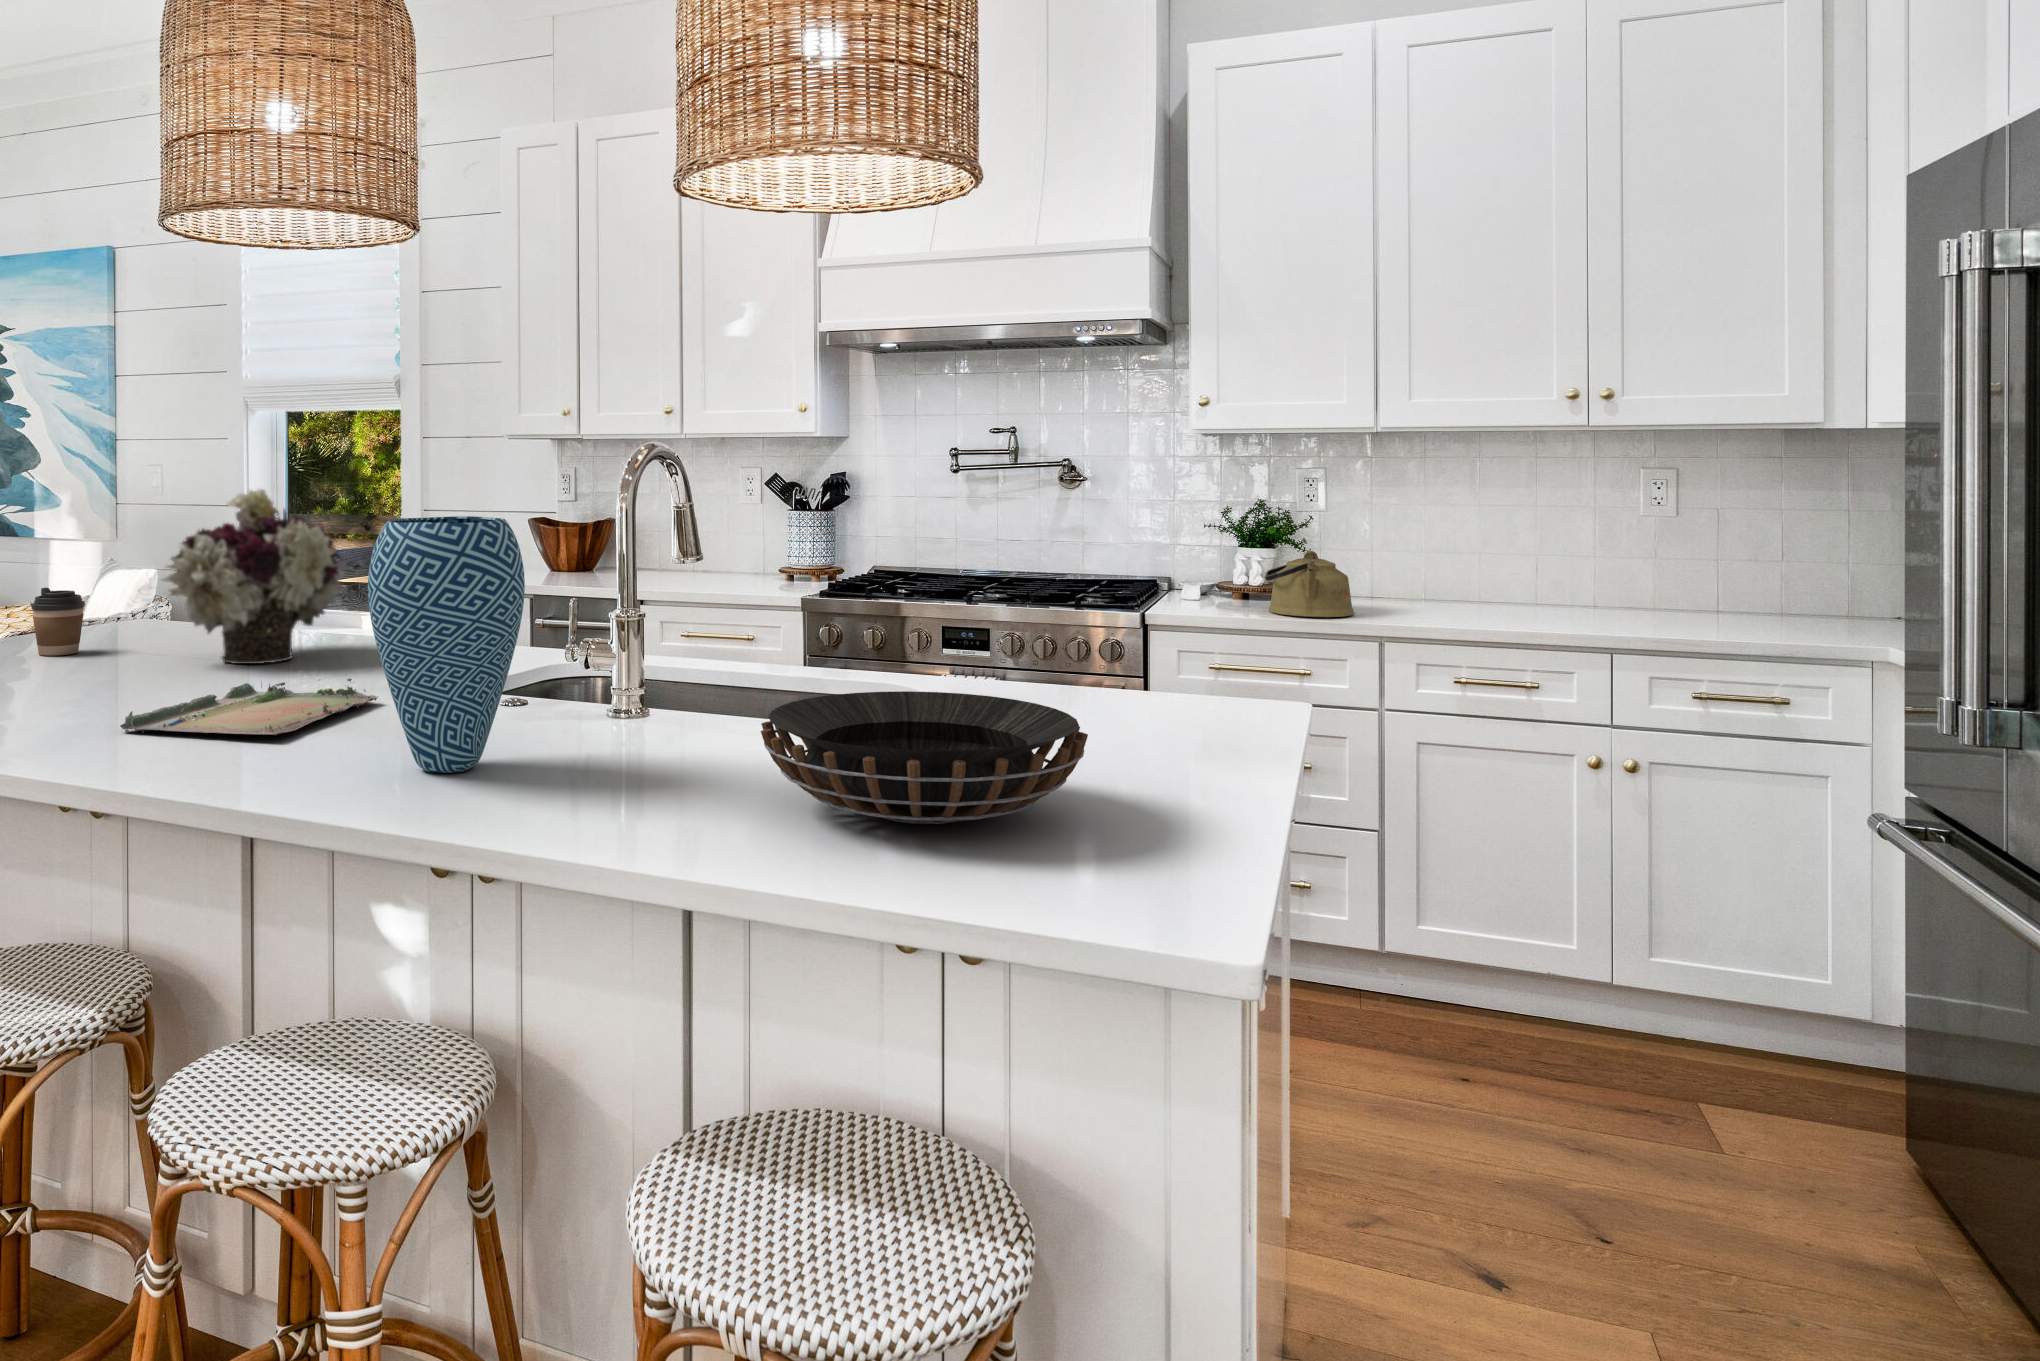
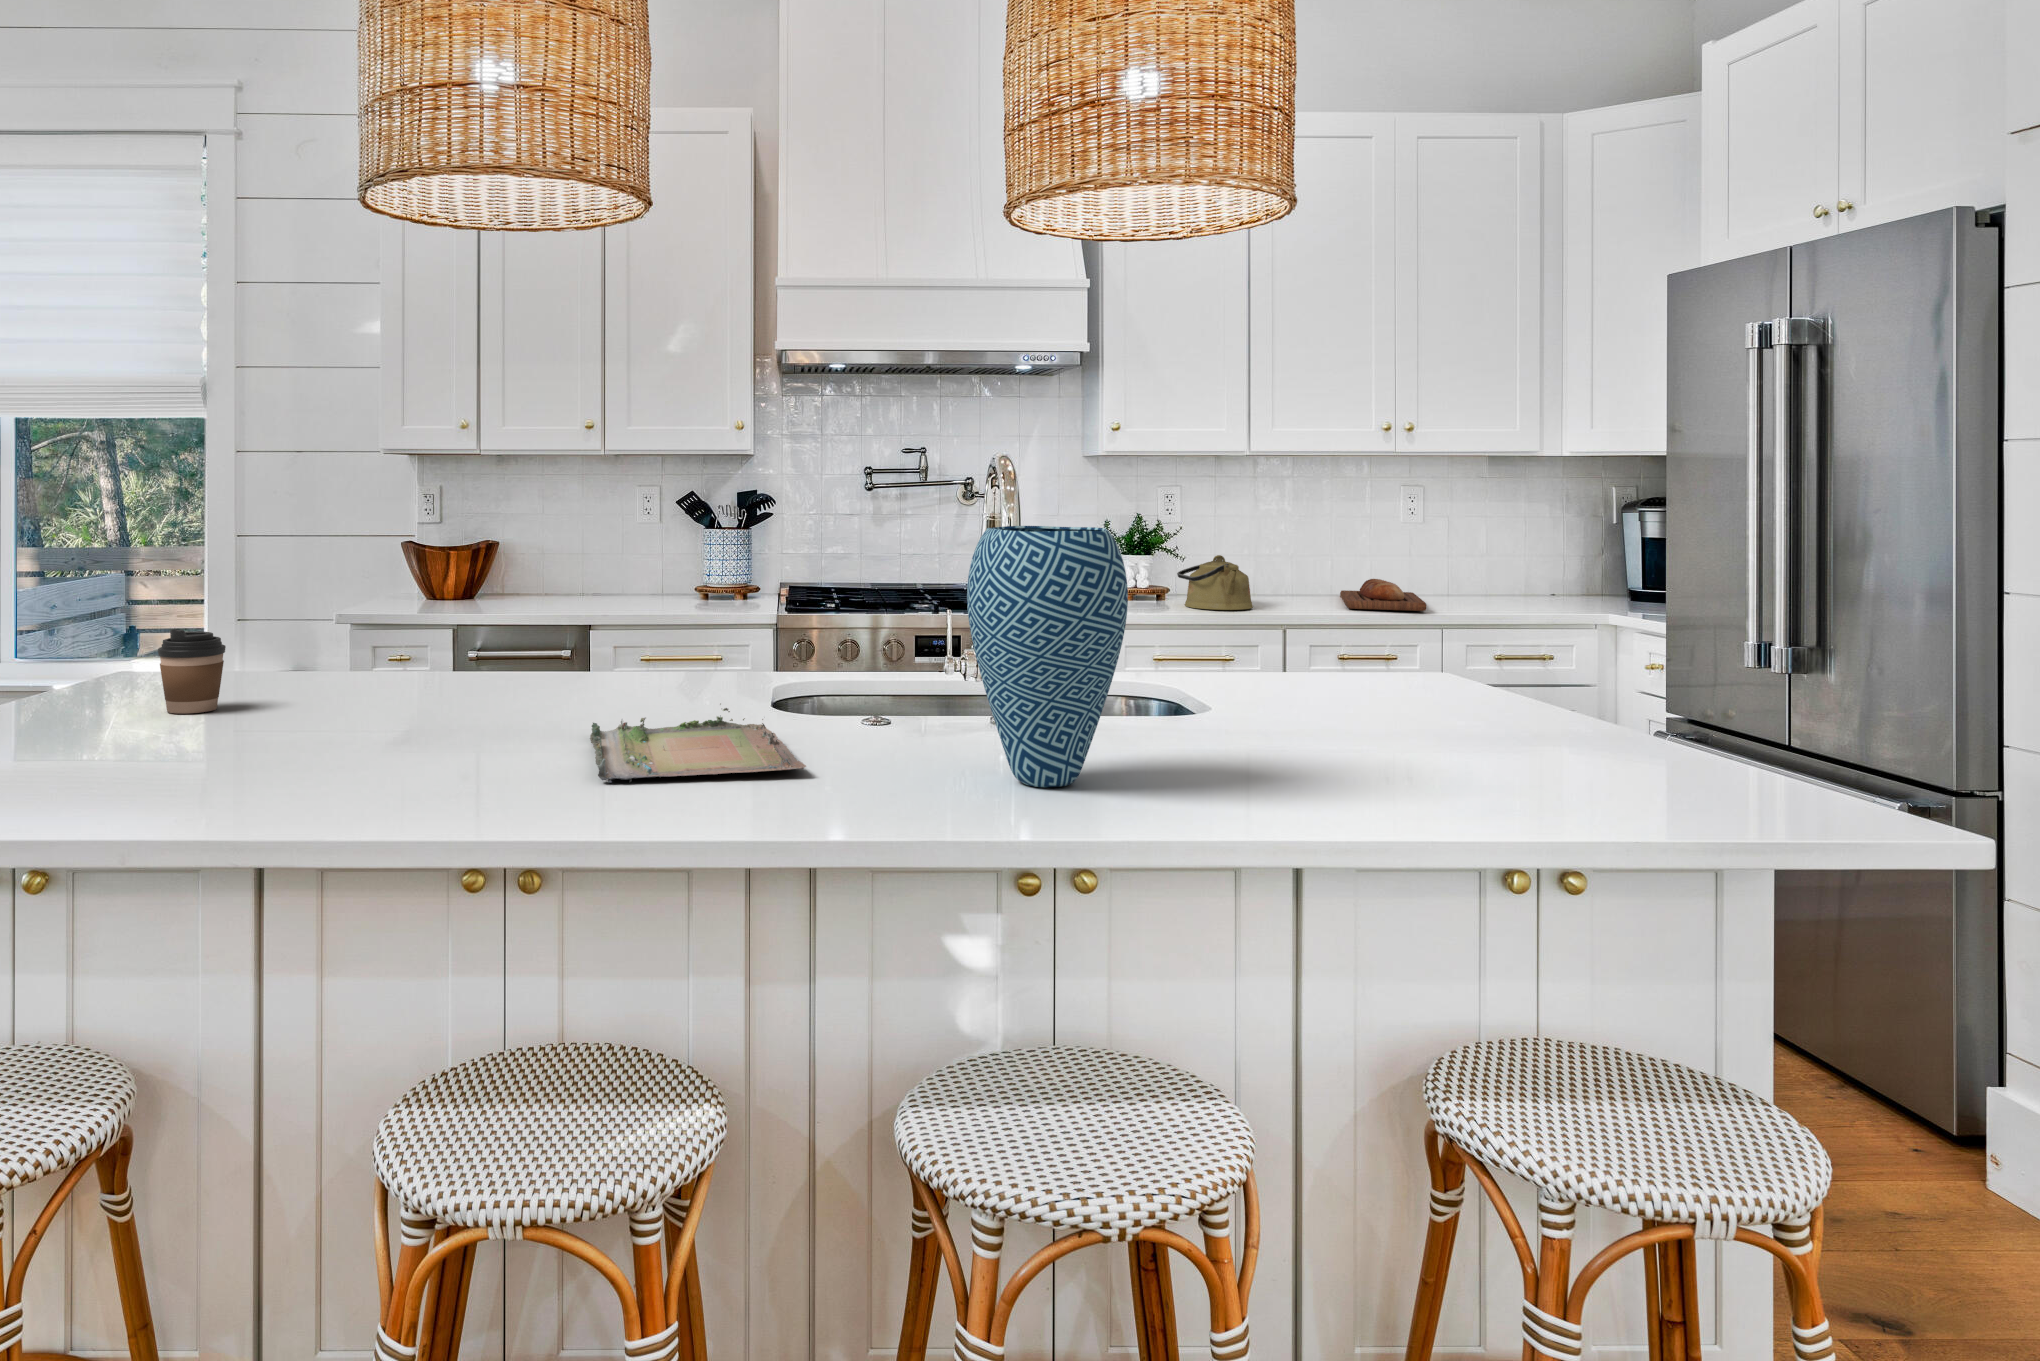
flower arrangement: present [162,489,344,664] -> none [377,504,558,706]
bread loaf: none [1483,586,1626,630] -> present [1340,579,1426,611]
decorative bowl: present [761,691,1088,824] -> none [1351,674,1662,782]

